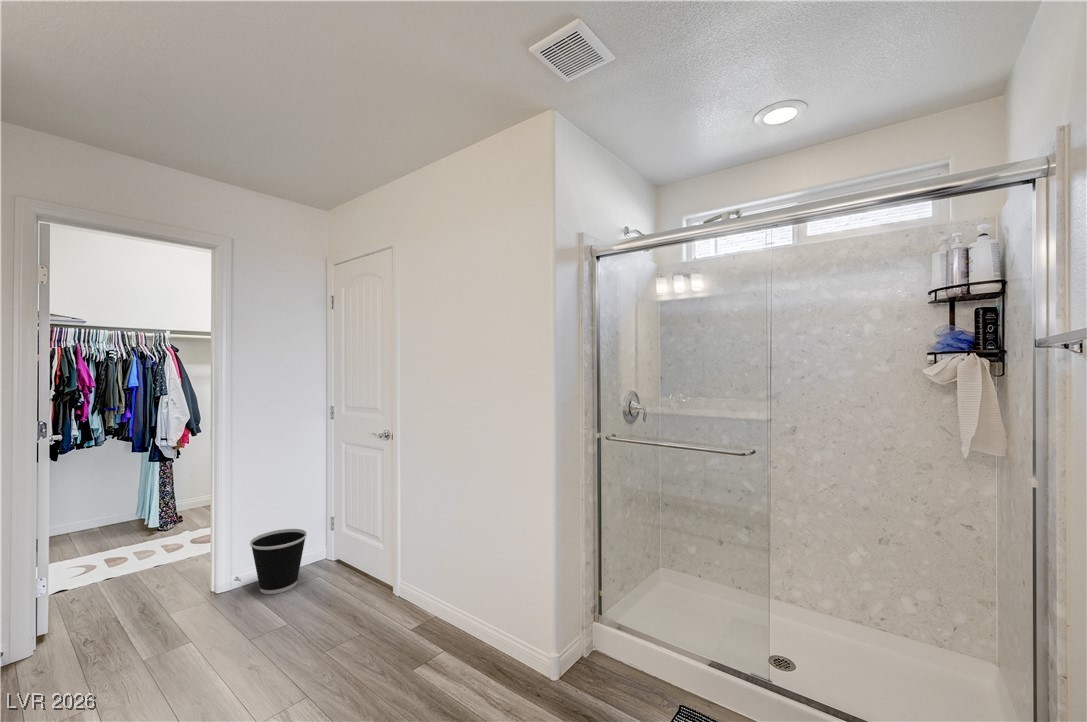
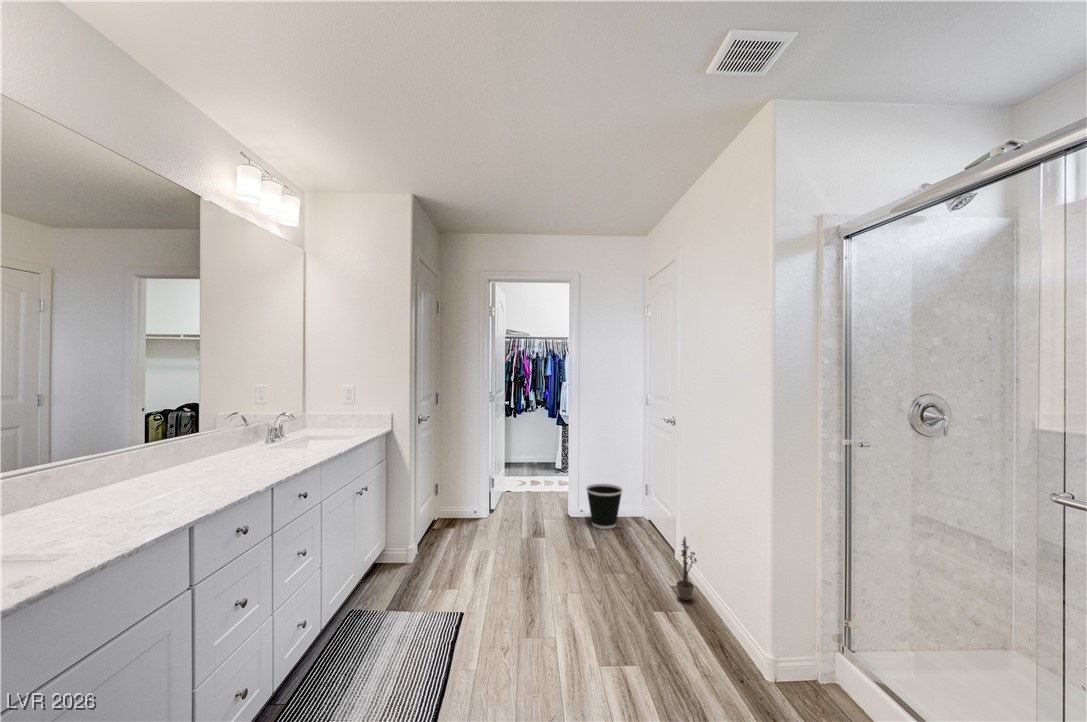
decorative plant: none [421,566,451,639] -> present [676,537,697,600]

